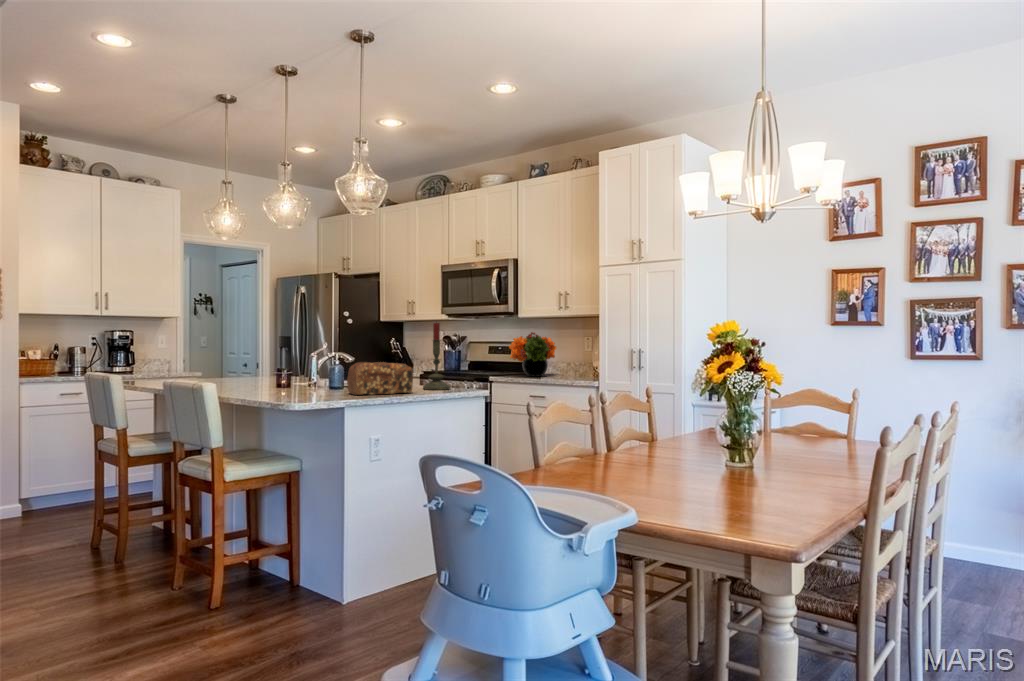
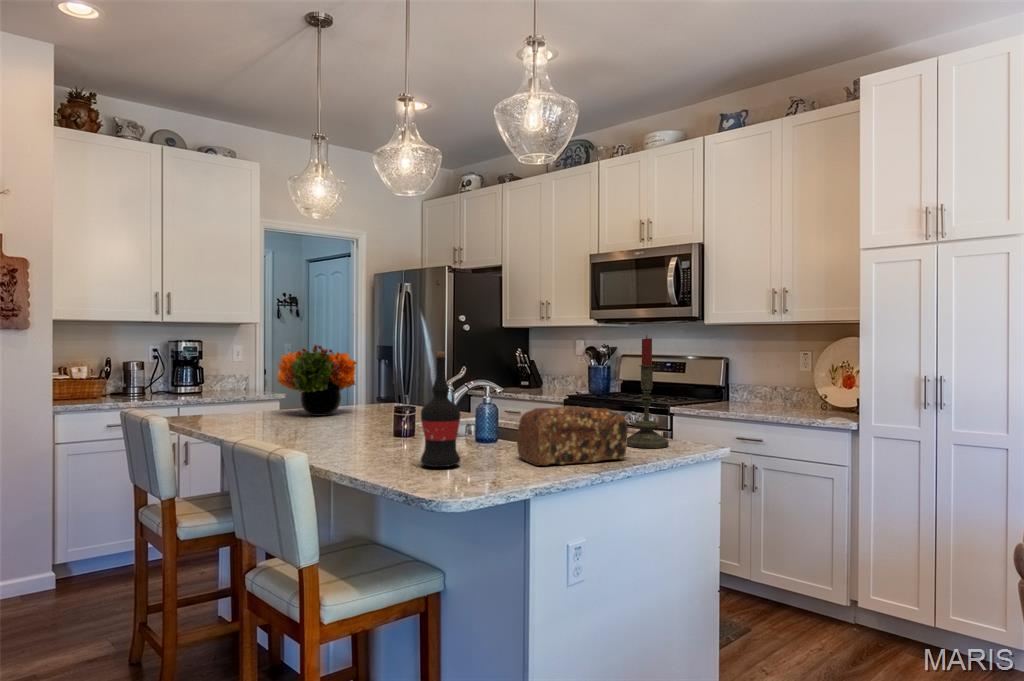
wine bottle: none [286,329,310,396] -> present [421,352,460,467]
flower arrangement: present [509,332,557,377] -> present [278,345,357,416]

